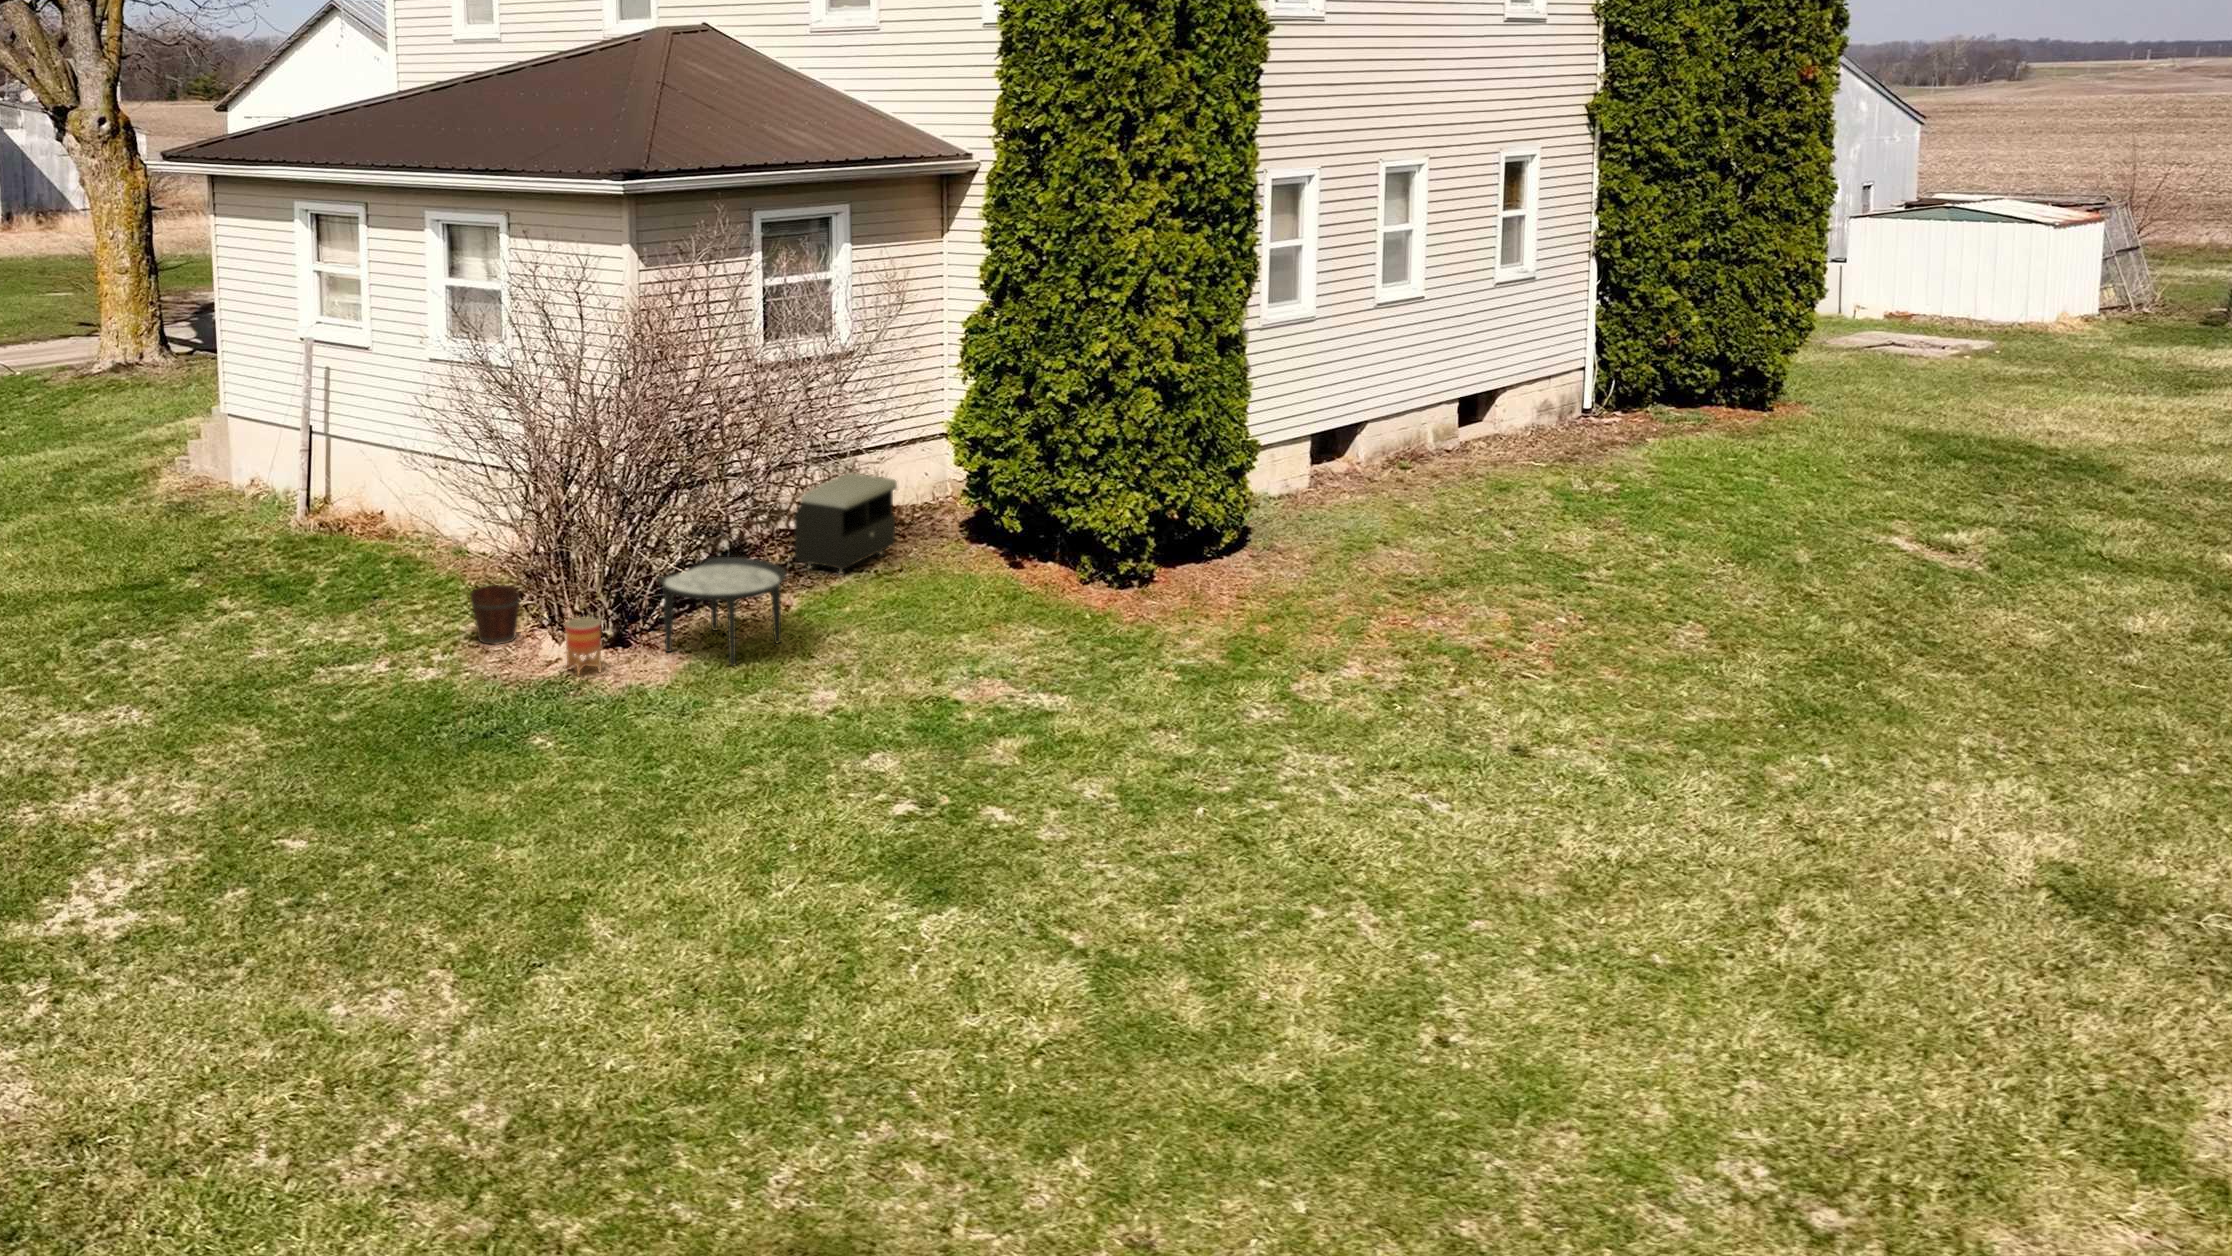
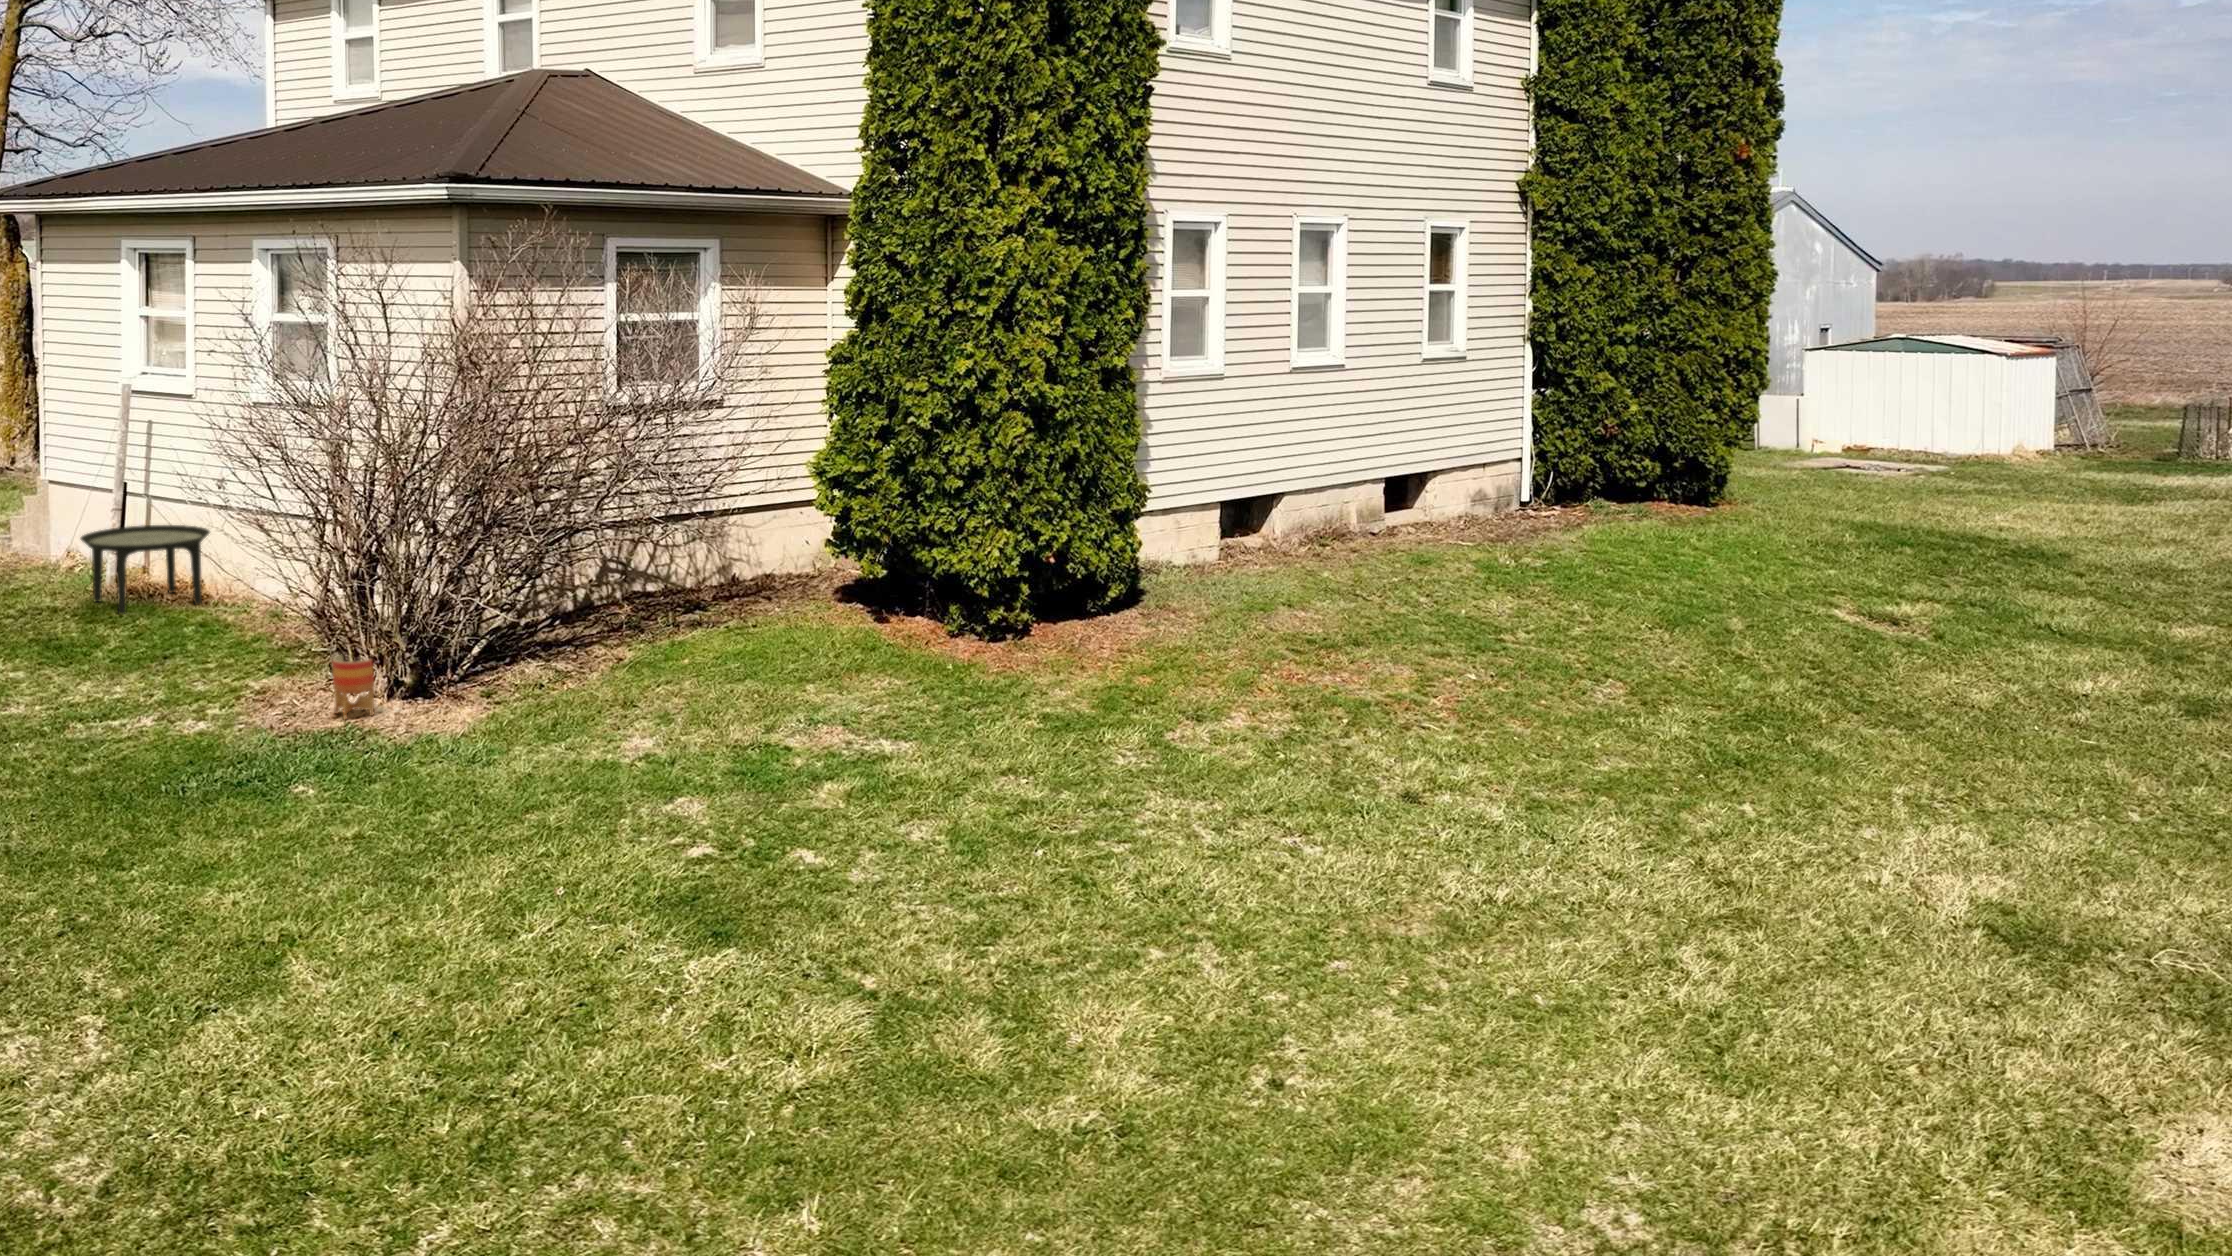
storage bench: present [794,473,897,574] -> none [640,525,760,632]
round table: present [658,557,787,666] -> present [80,525,210,614]
bucket: present [470,585,520,644] -> none [236,624,298,691]

